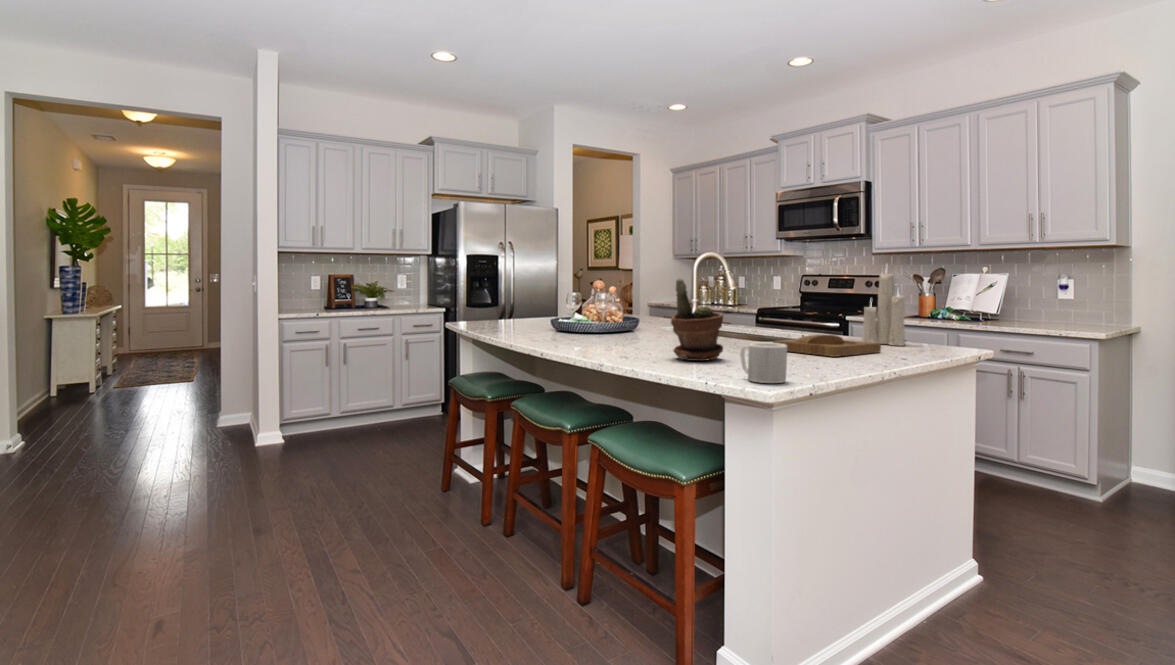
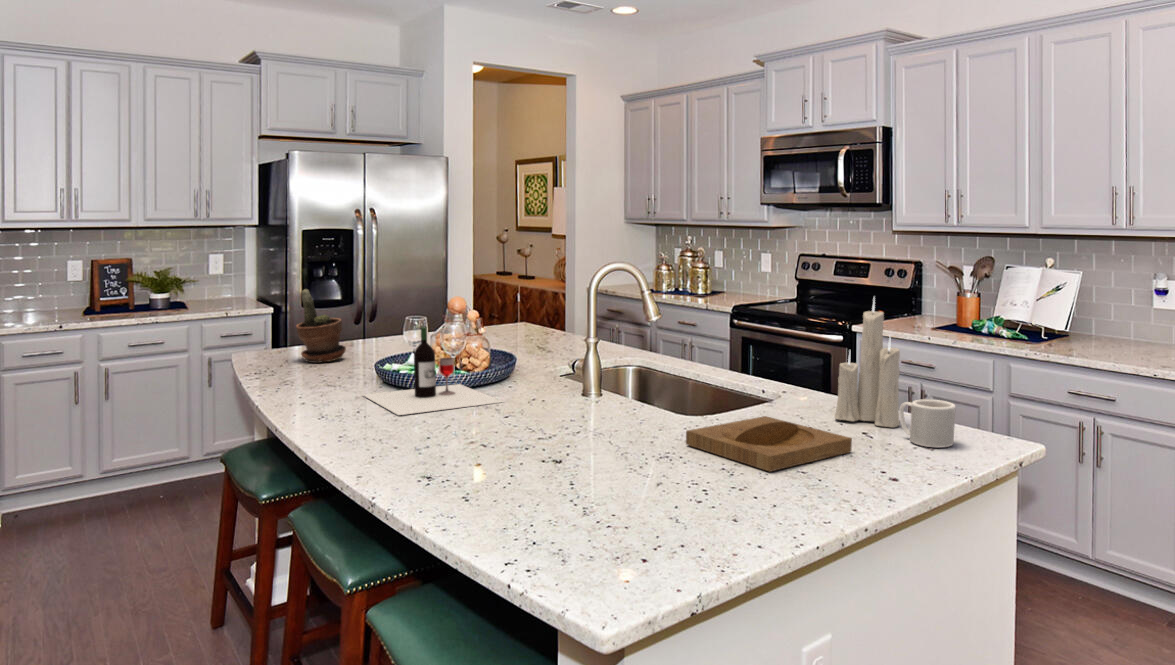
potted plant: present [671,278,723,361] -> present [296,289,346,363]
wine bottle: none [545,292,640,341] -> present [364,327,502,415]
mug: present [740,343,787,383] -> present [899,399,956,448]

